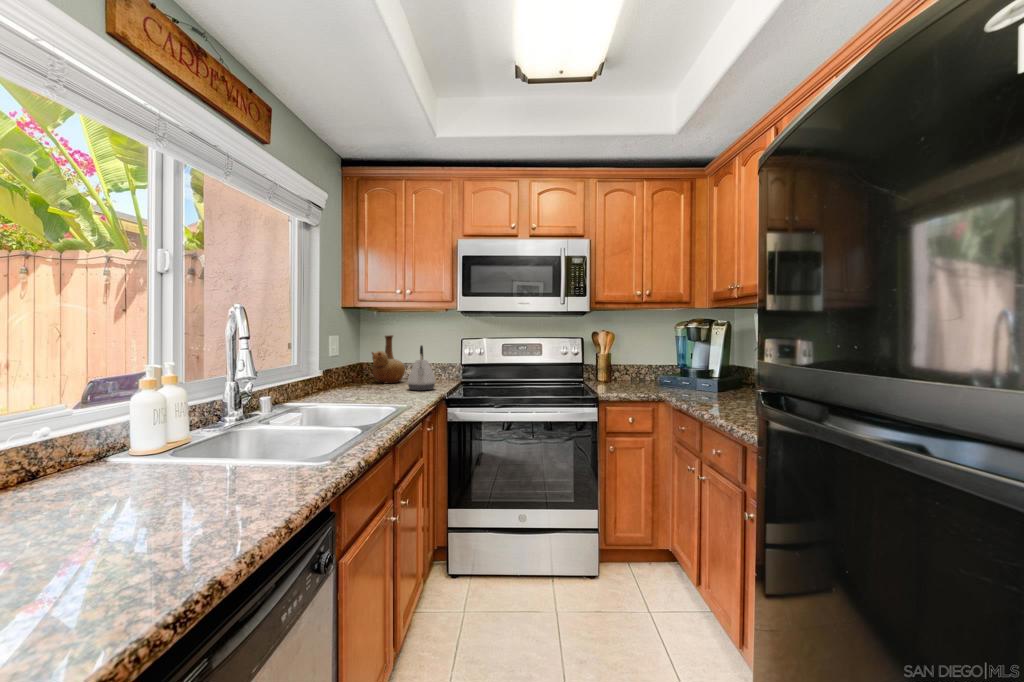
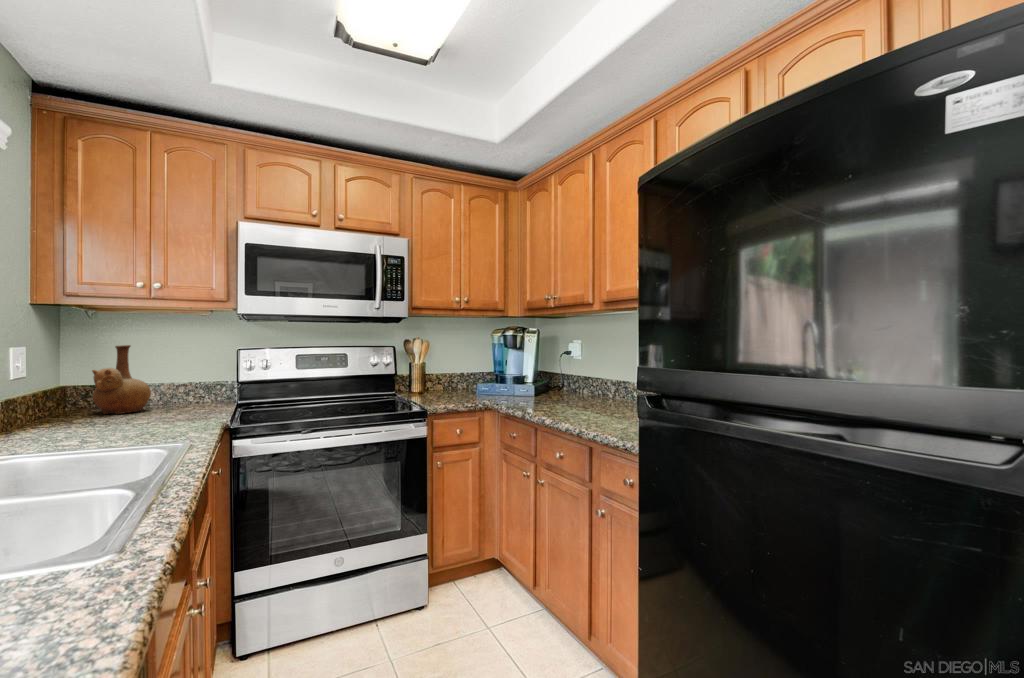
kettle: present [407,345,436,391] -> none [163,359,209,421]

